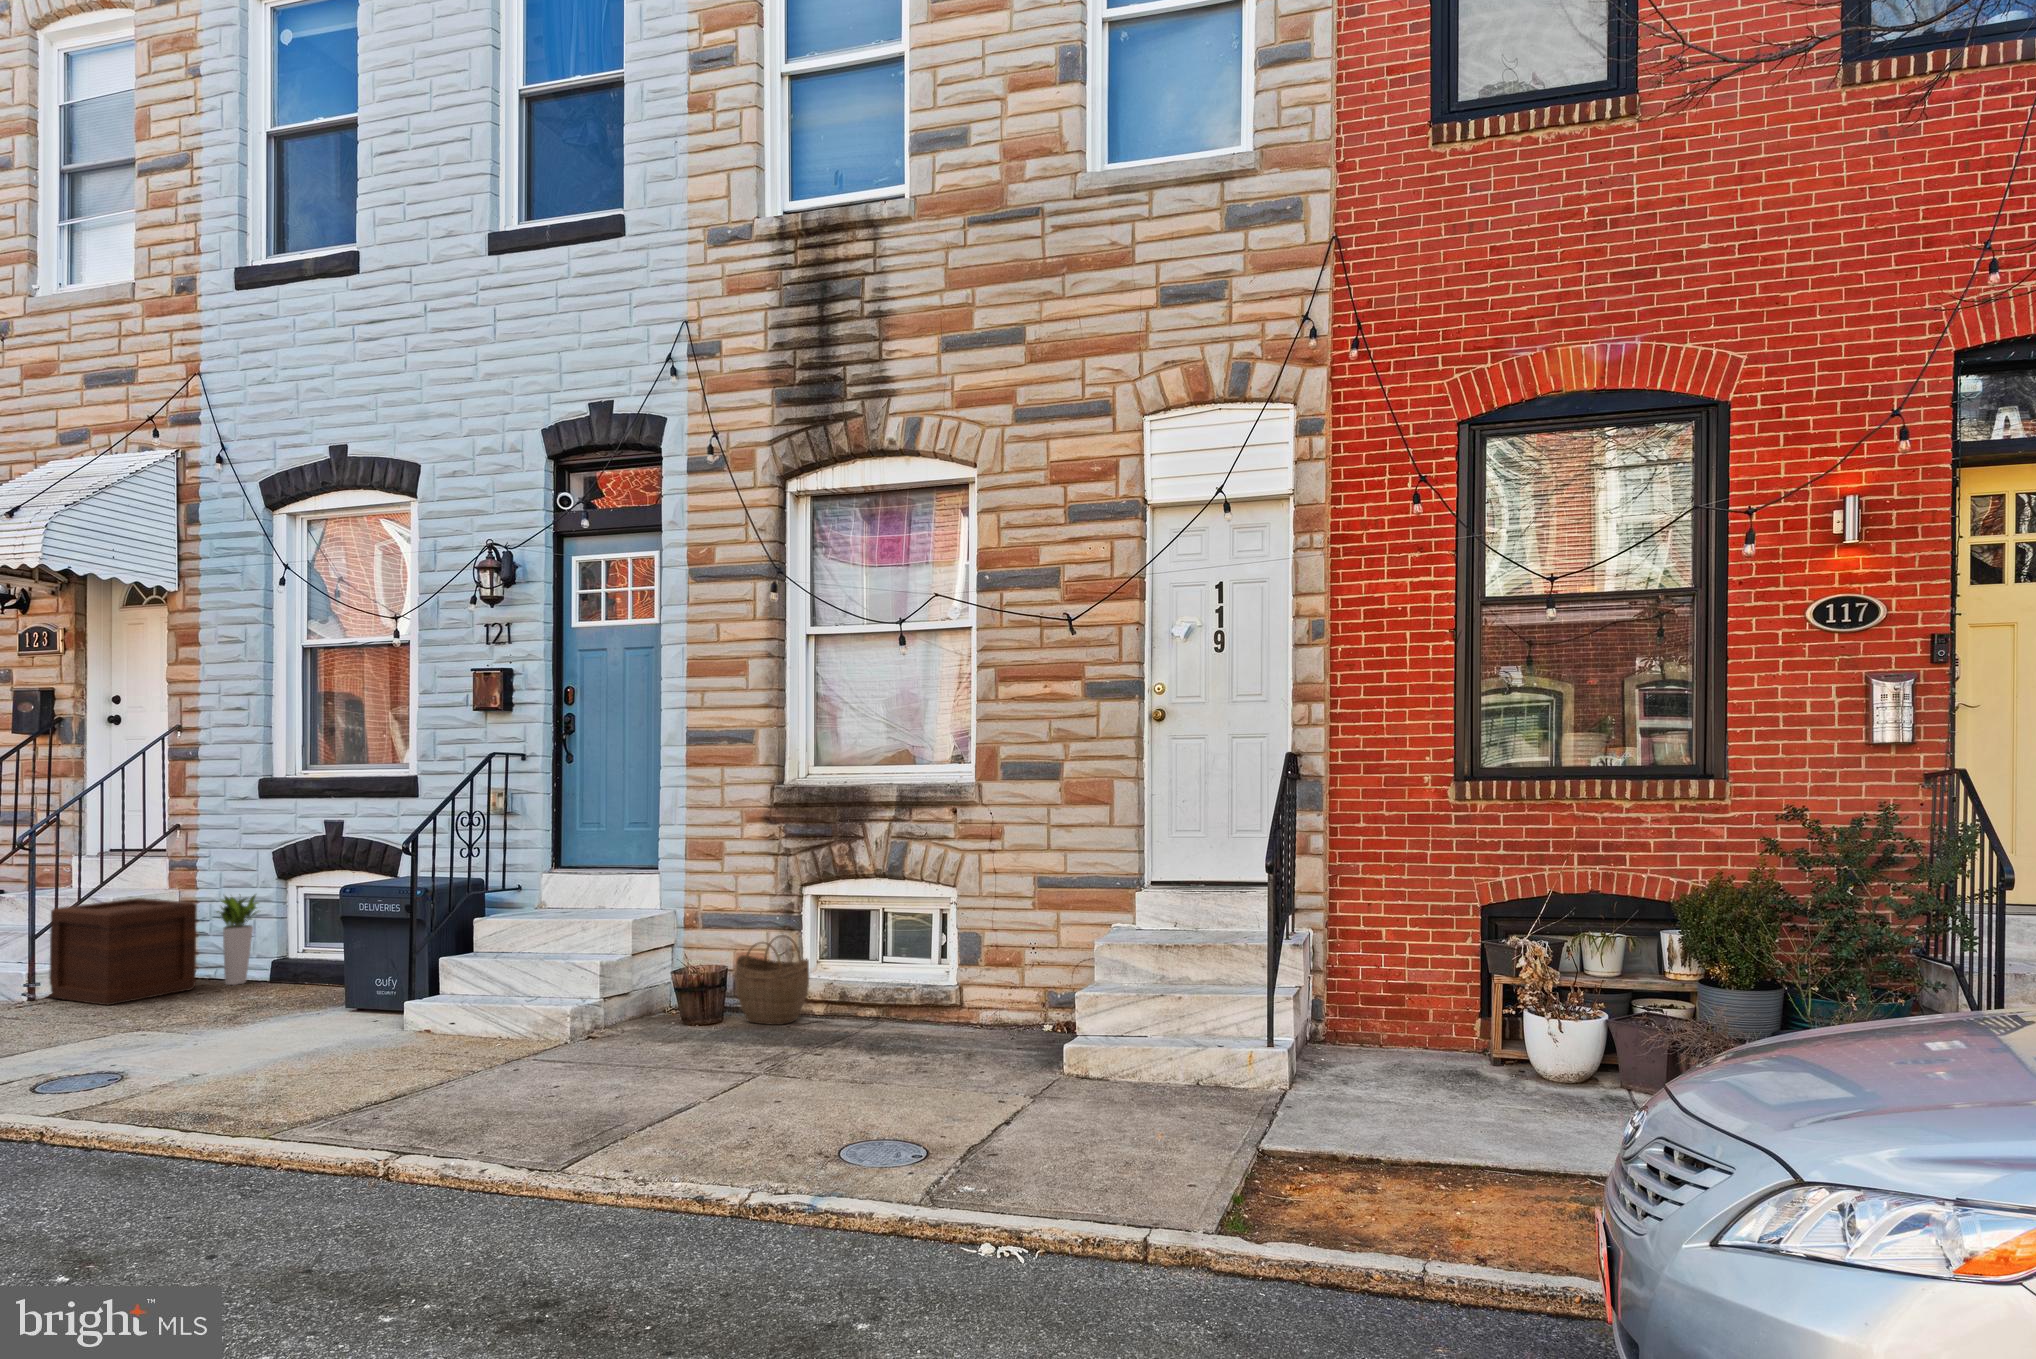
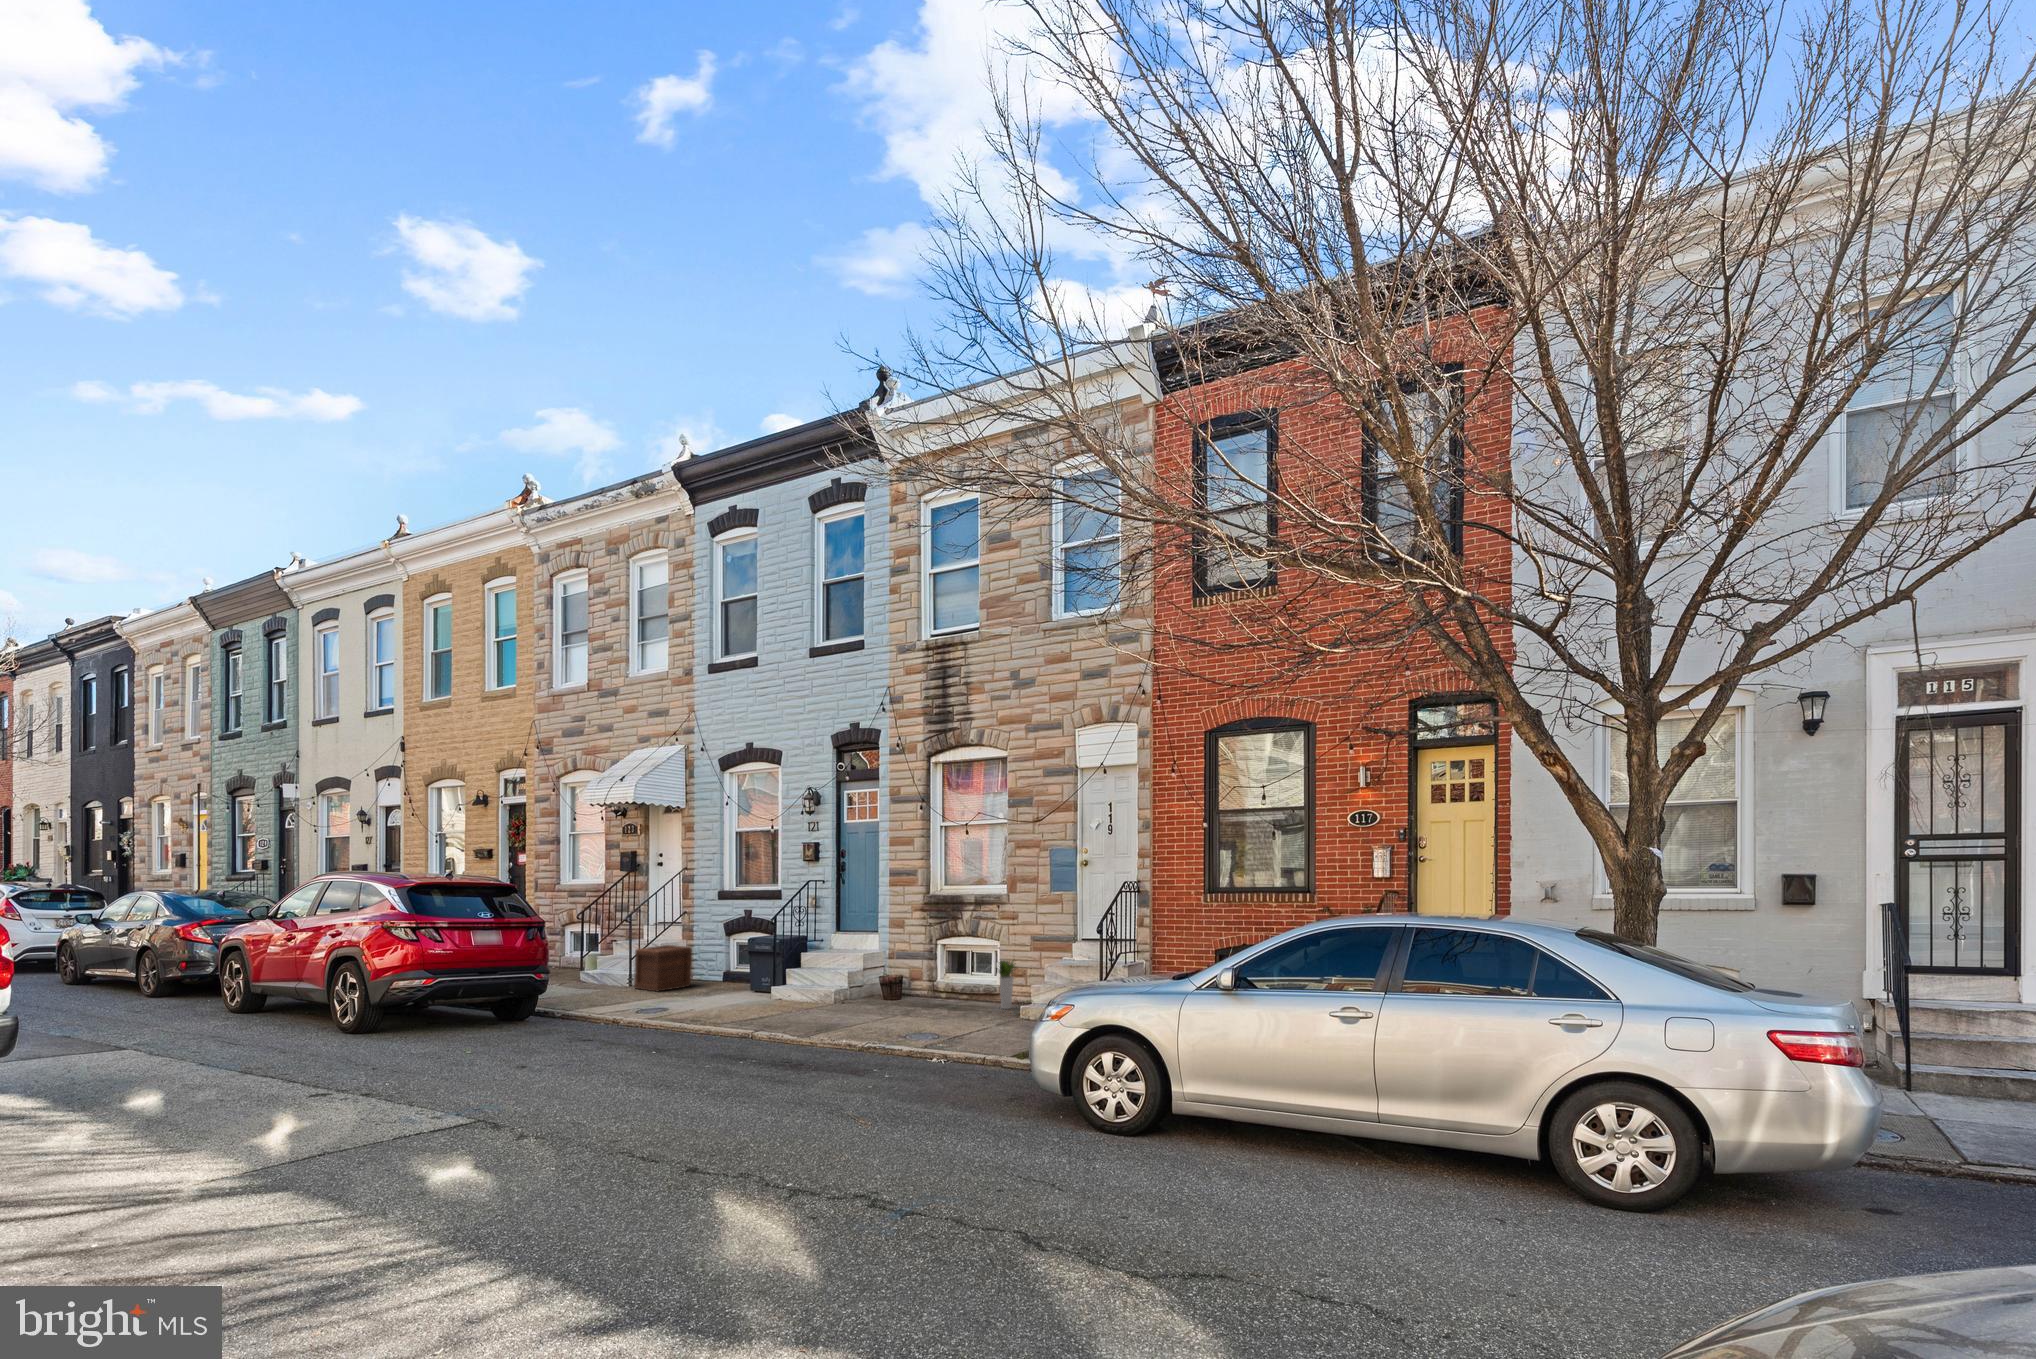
planter: present [218,895,258,985] -> present [998,961,1016,1009]
woven basket: present [735,935,809,1025] -> none [908,963,941,1004]

